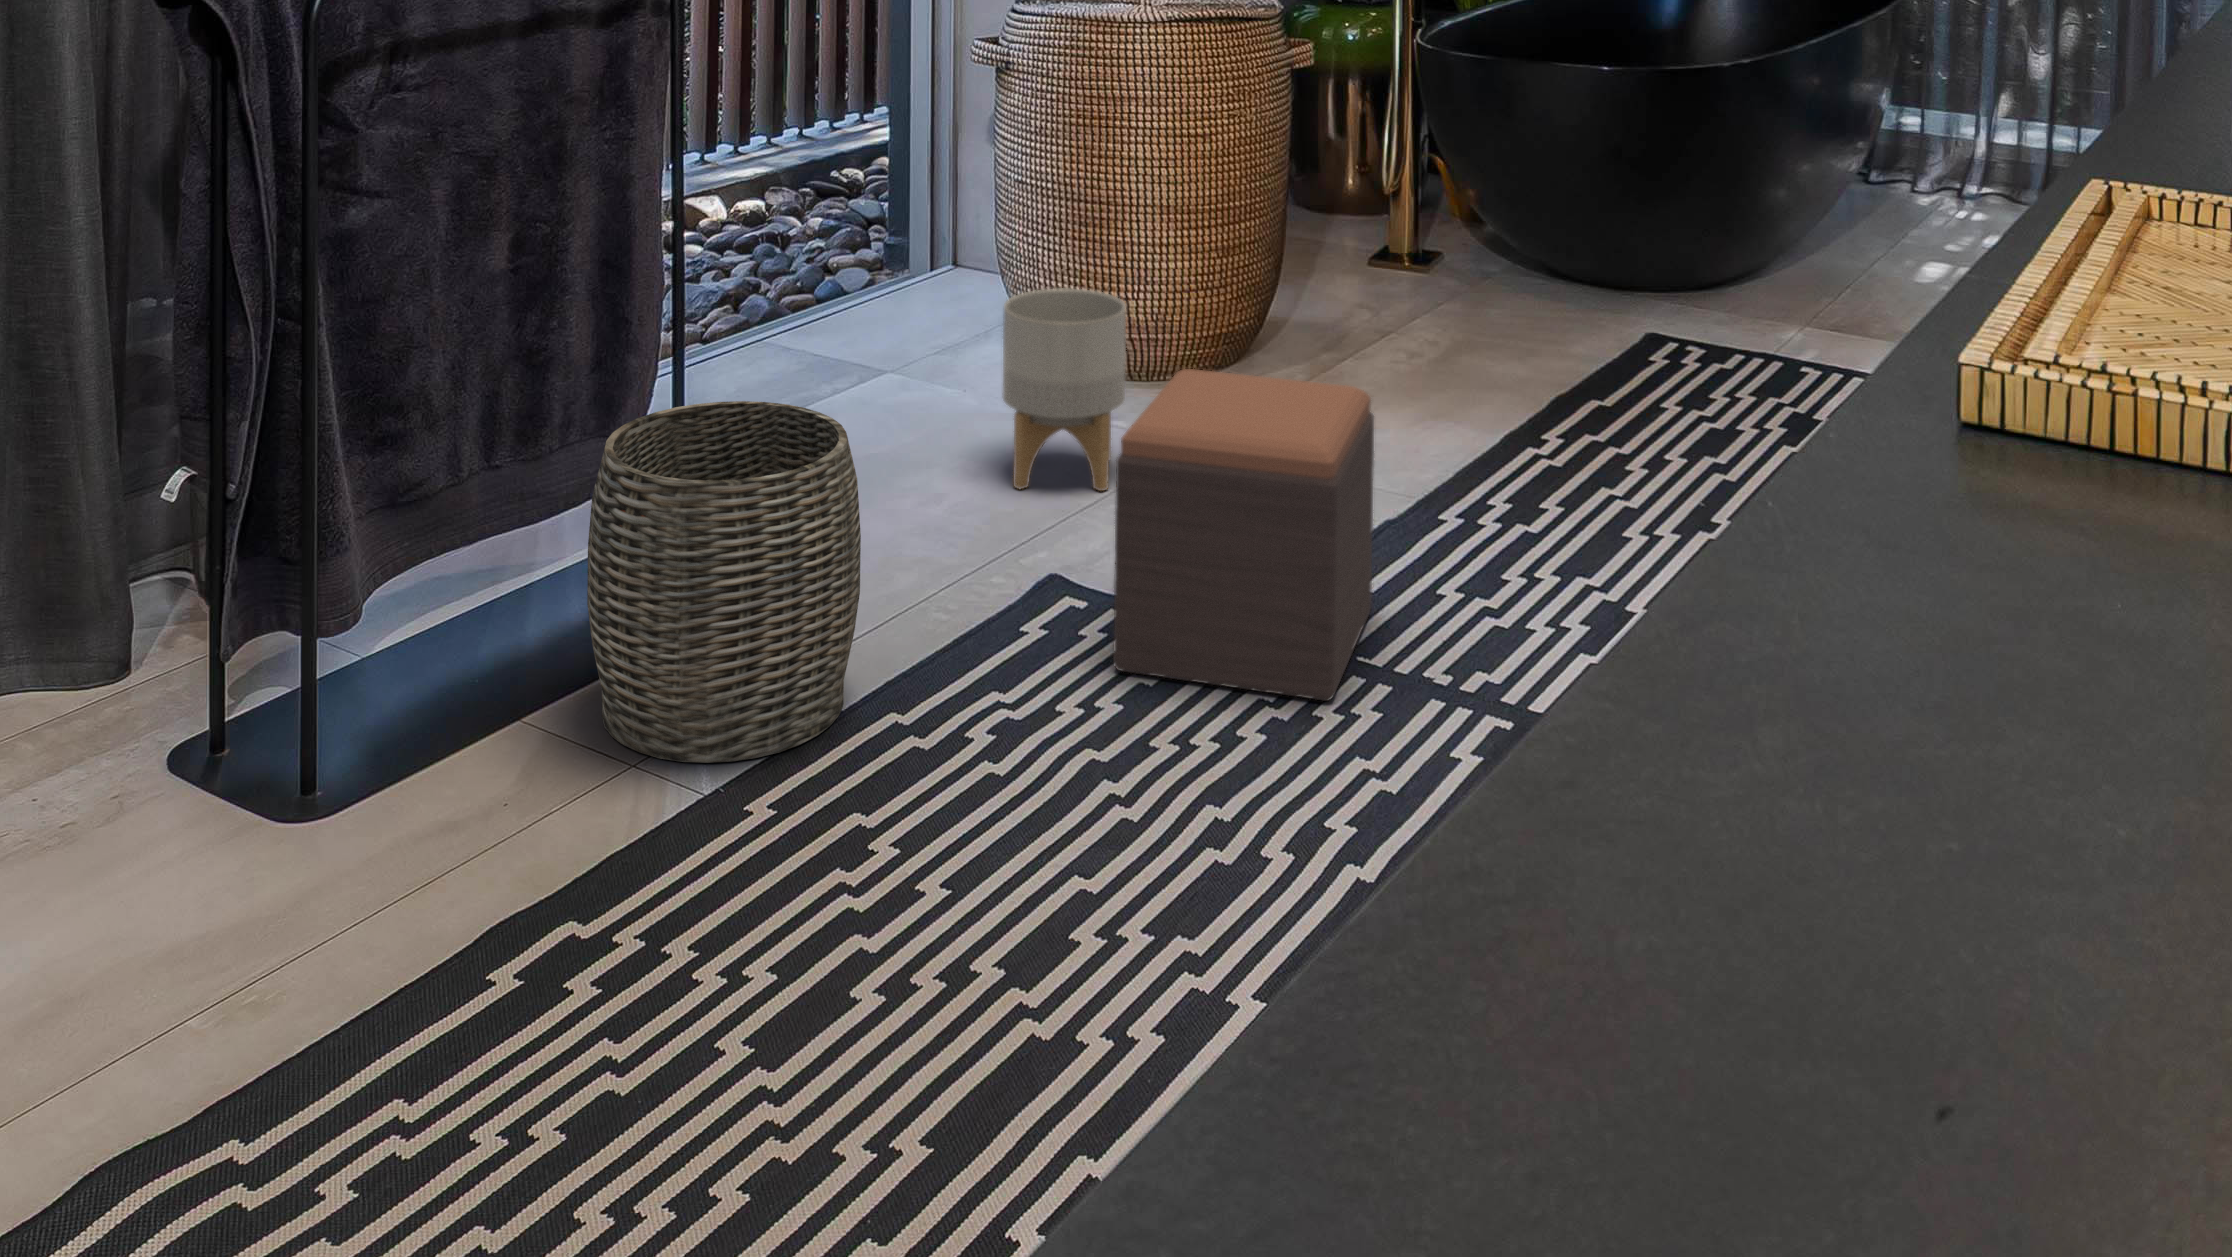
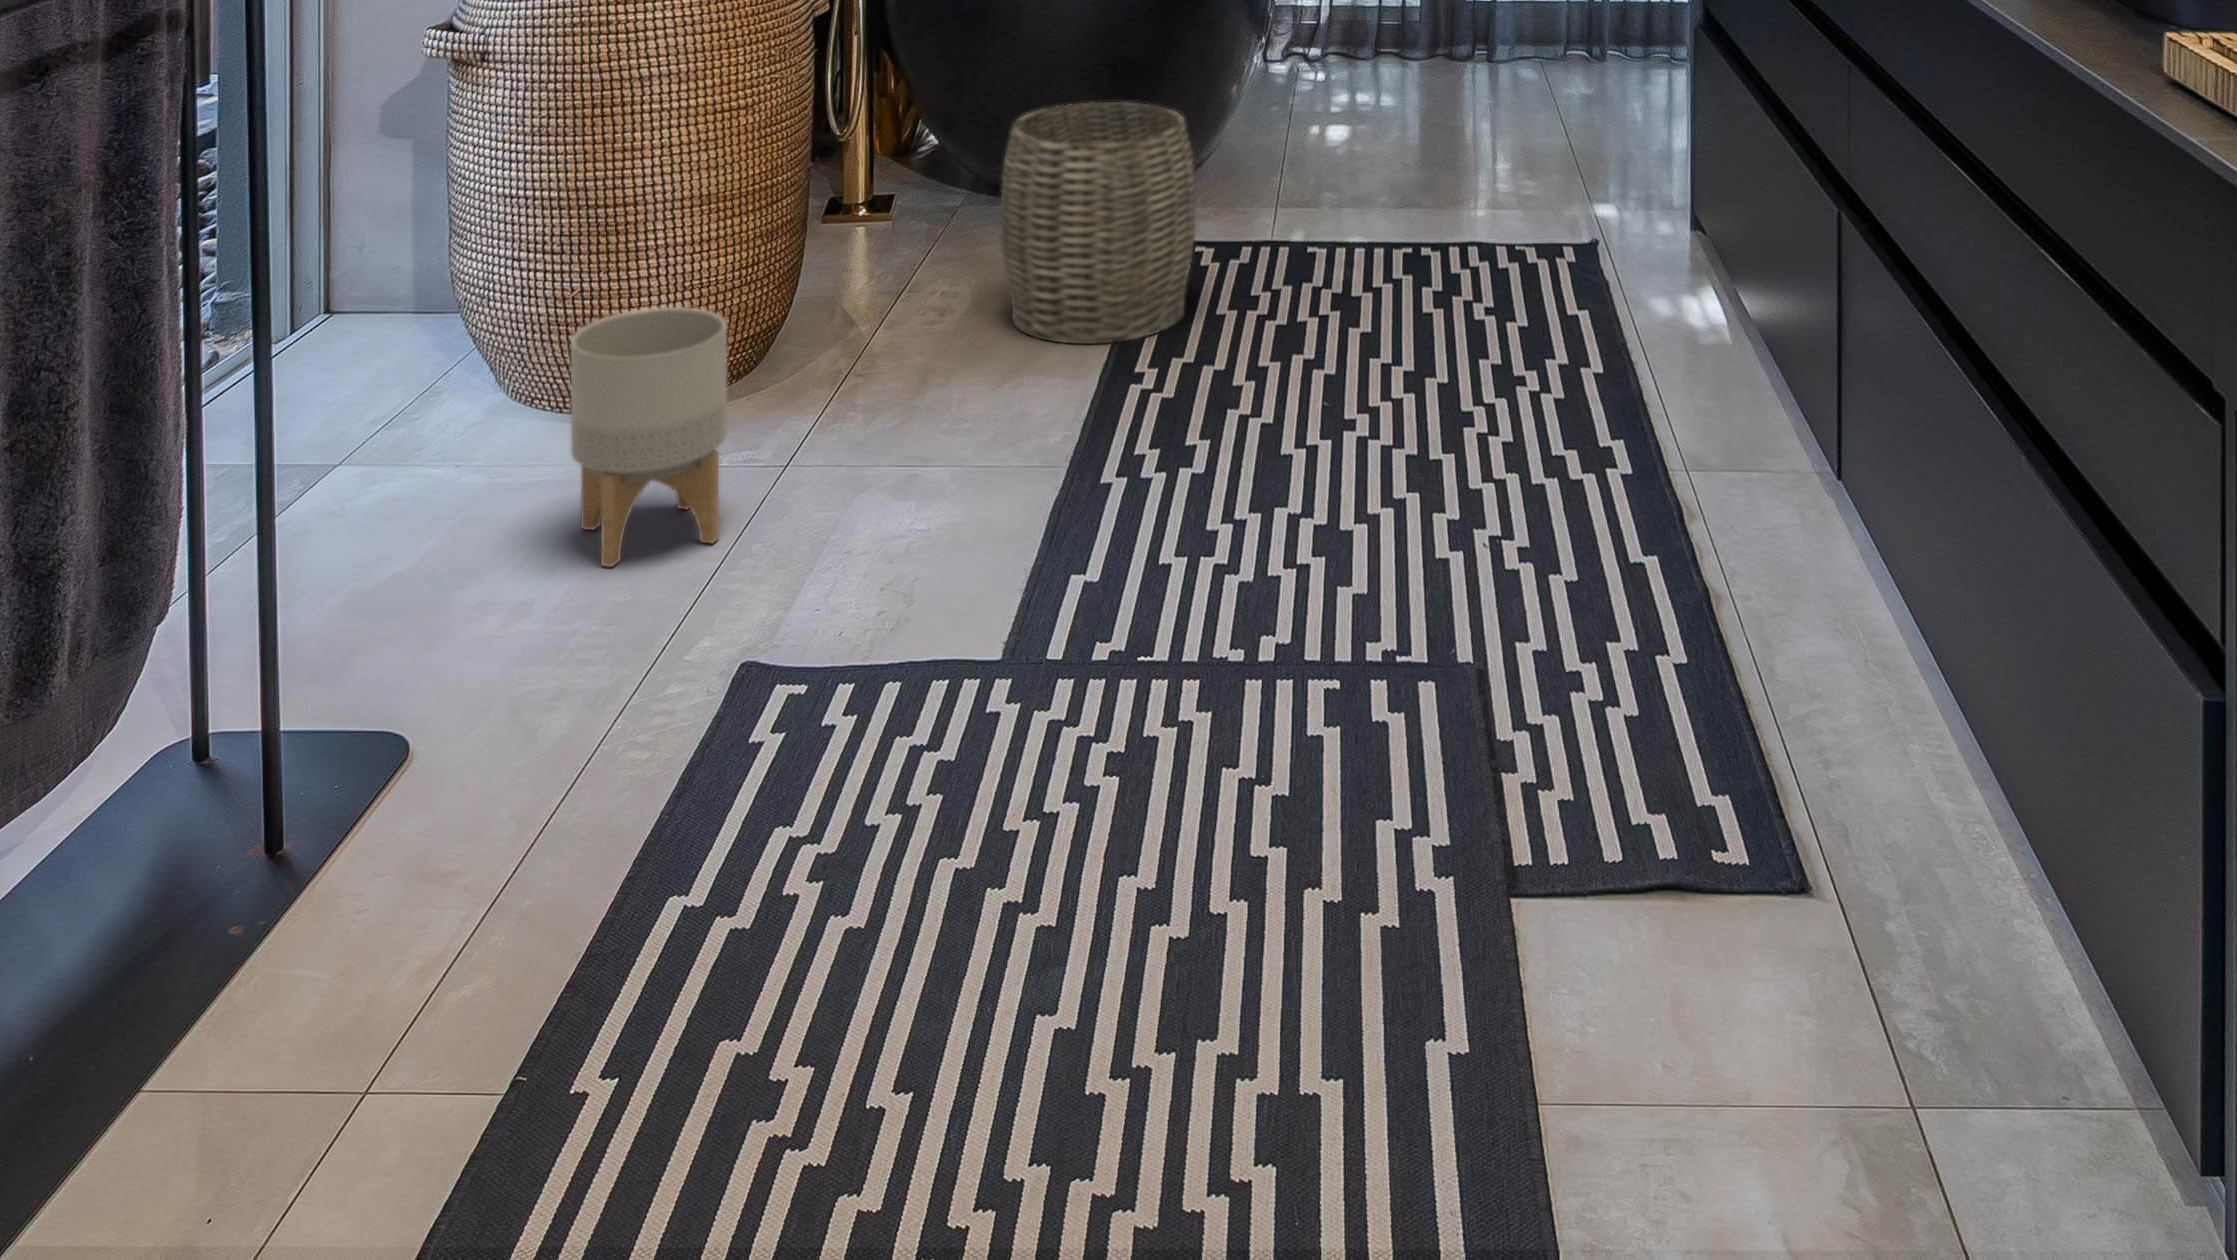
footstool: present [1113,369,1374,701] -> none [878,357,1155,754]
woven basket: present [587,401,861,763] -> present [1001,102,1195,344]

